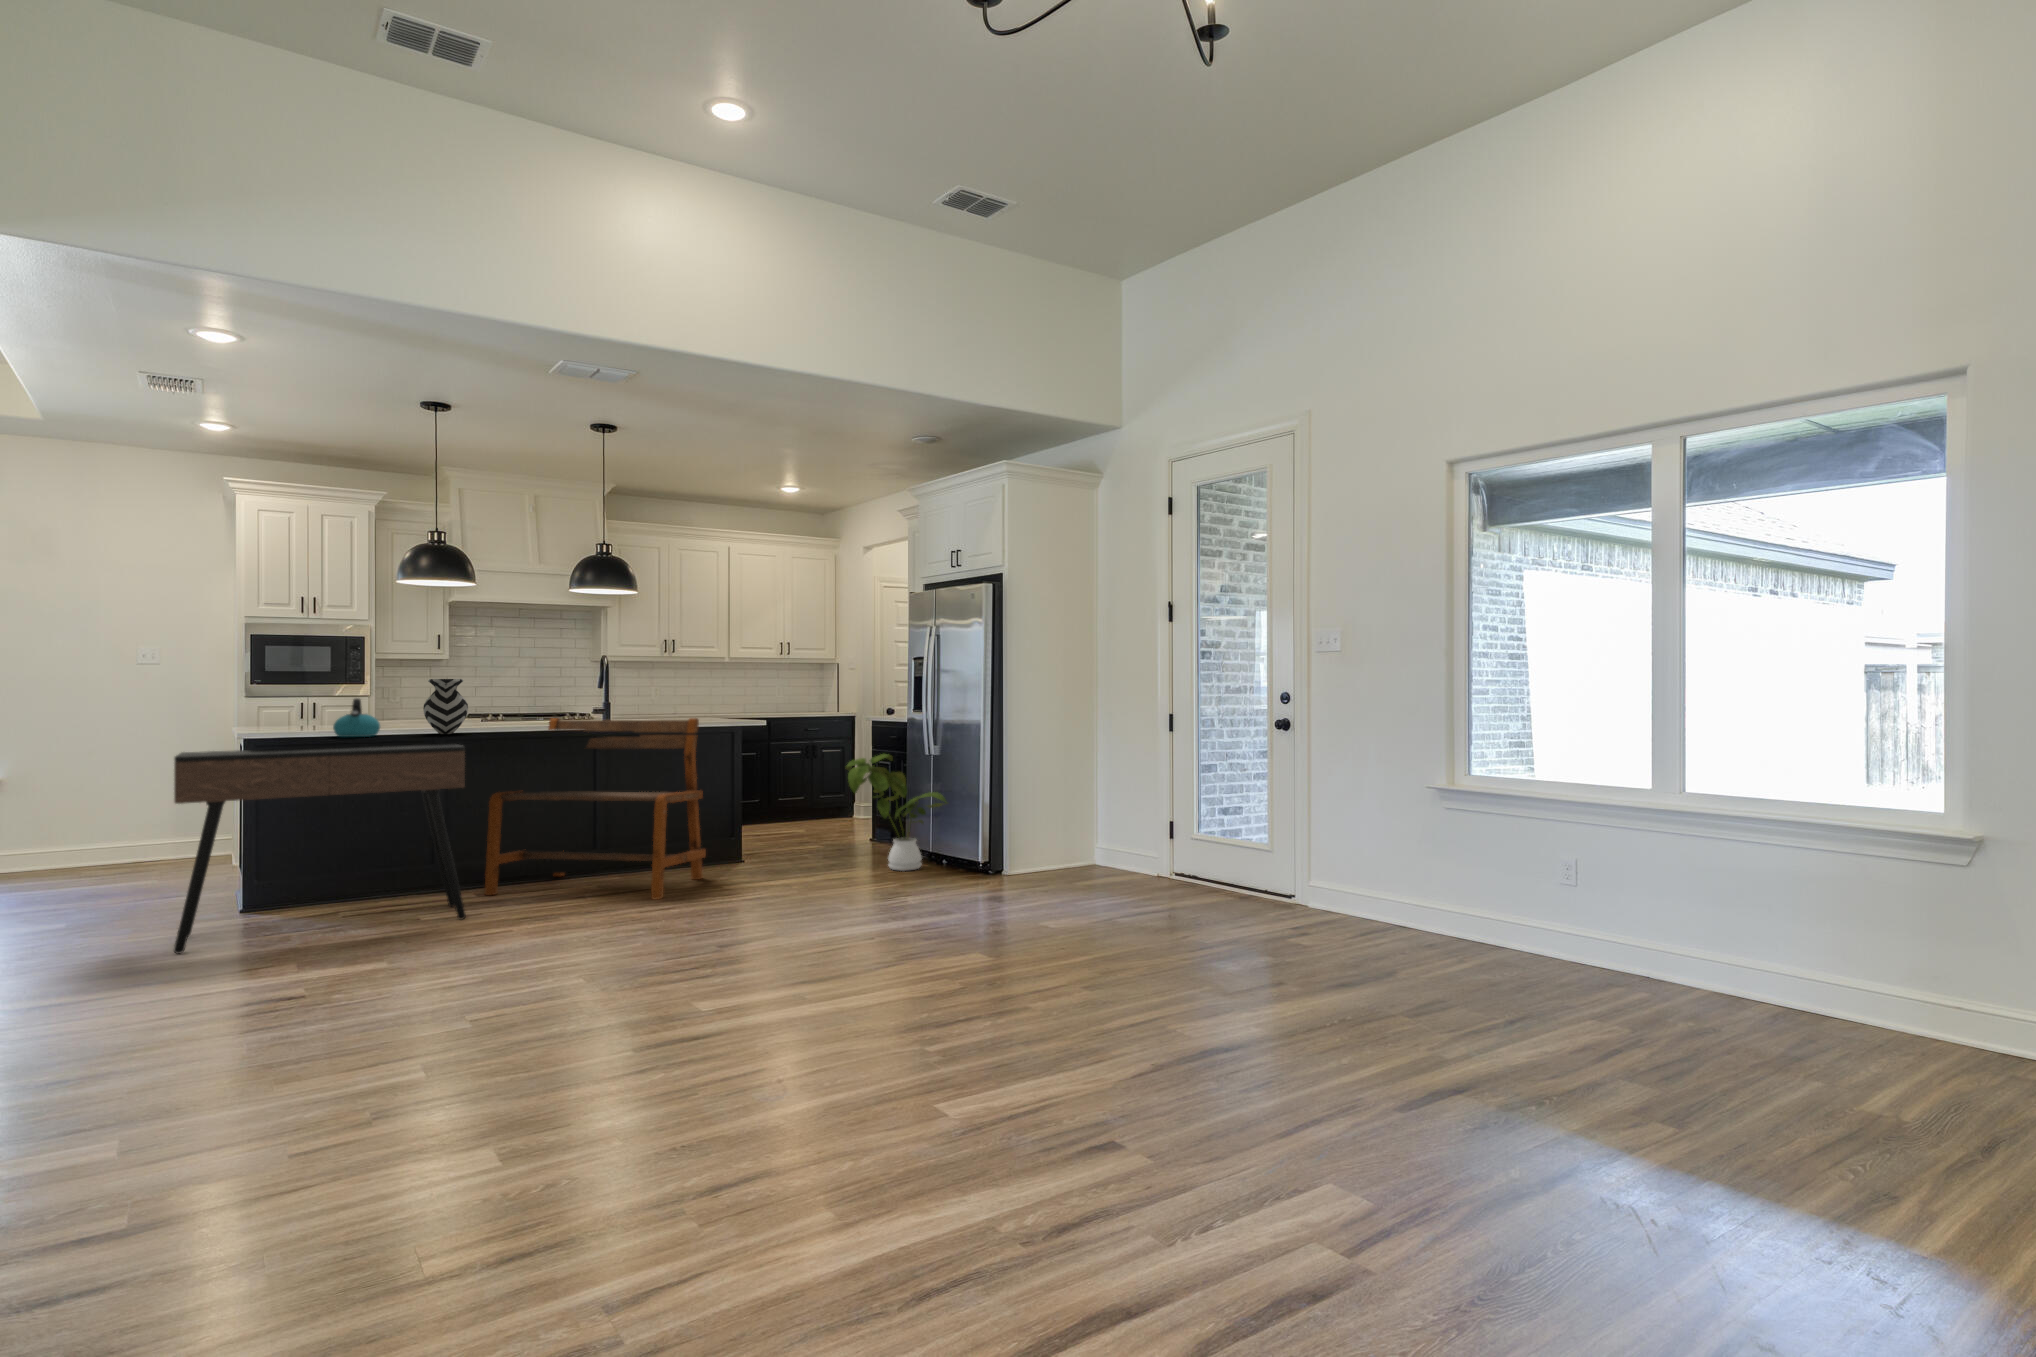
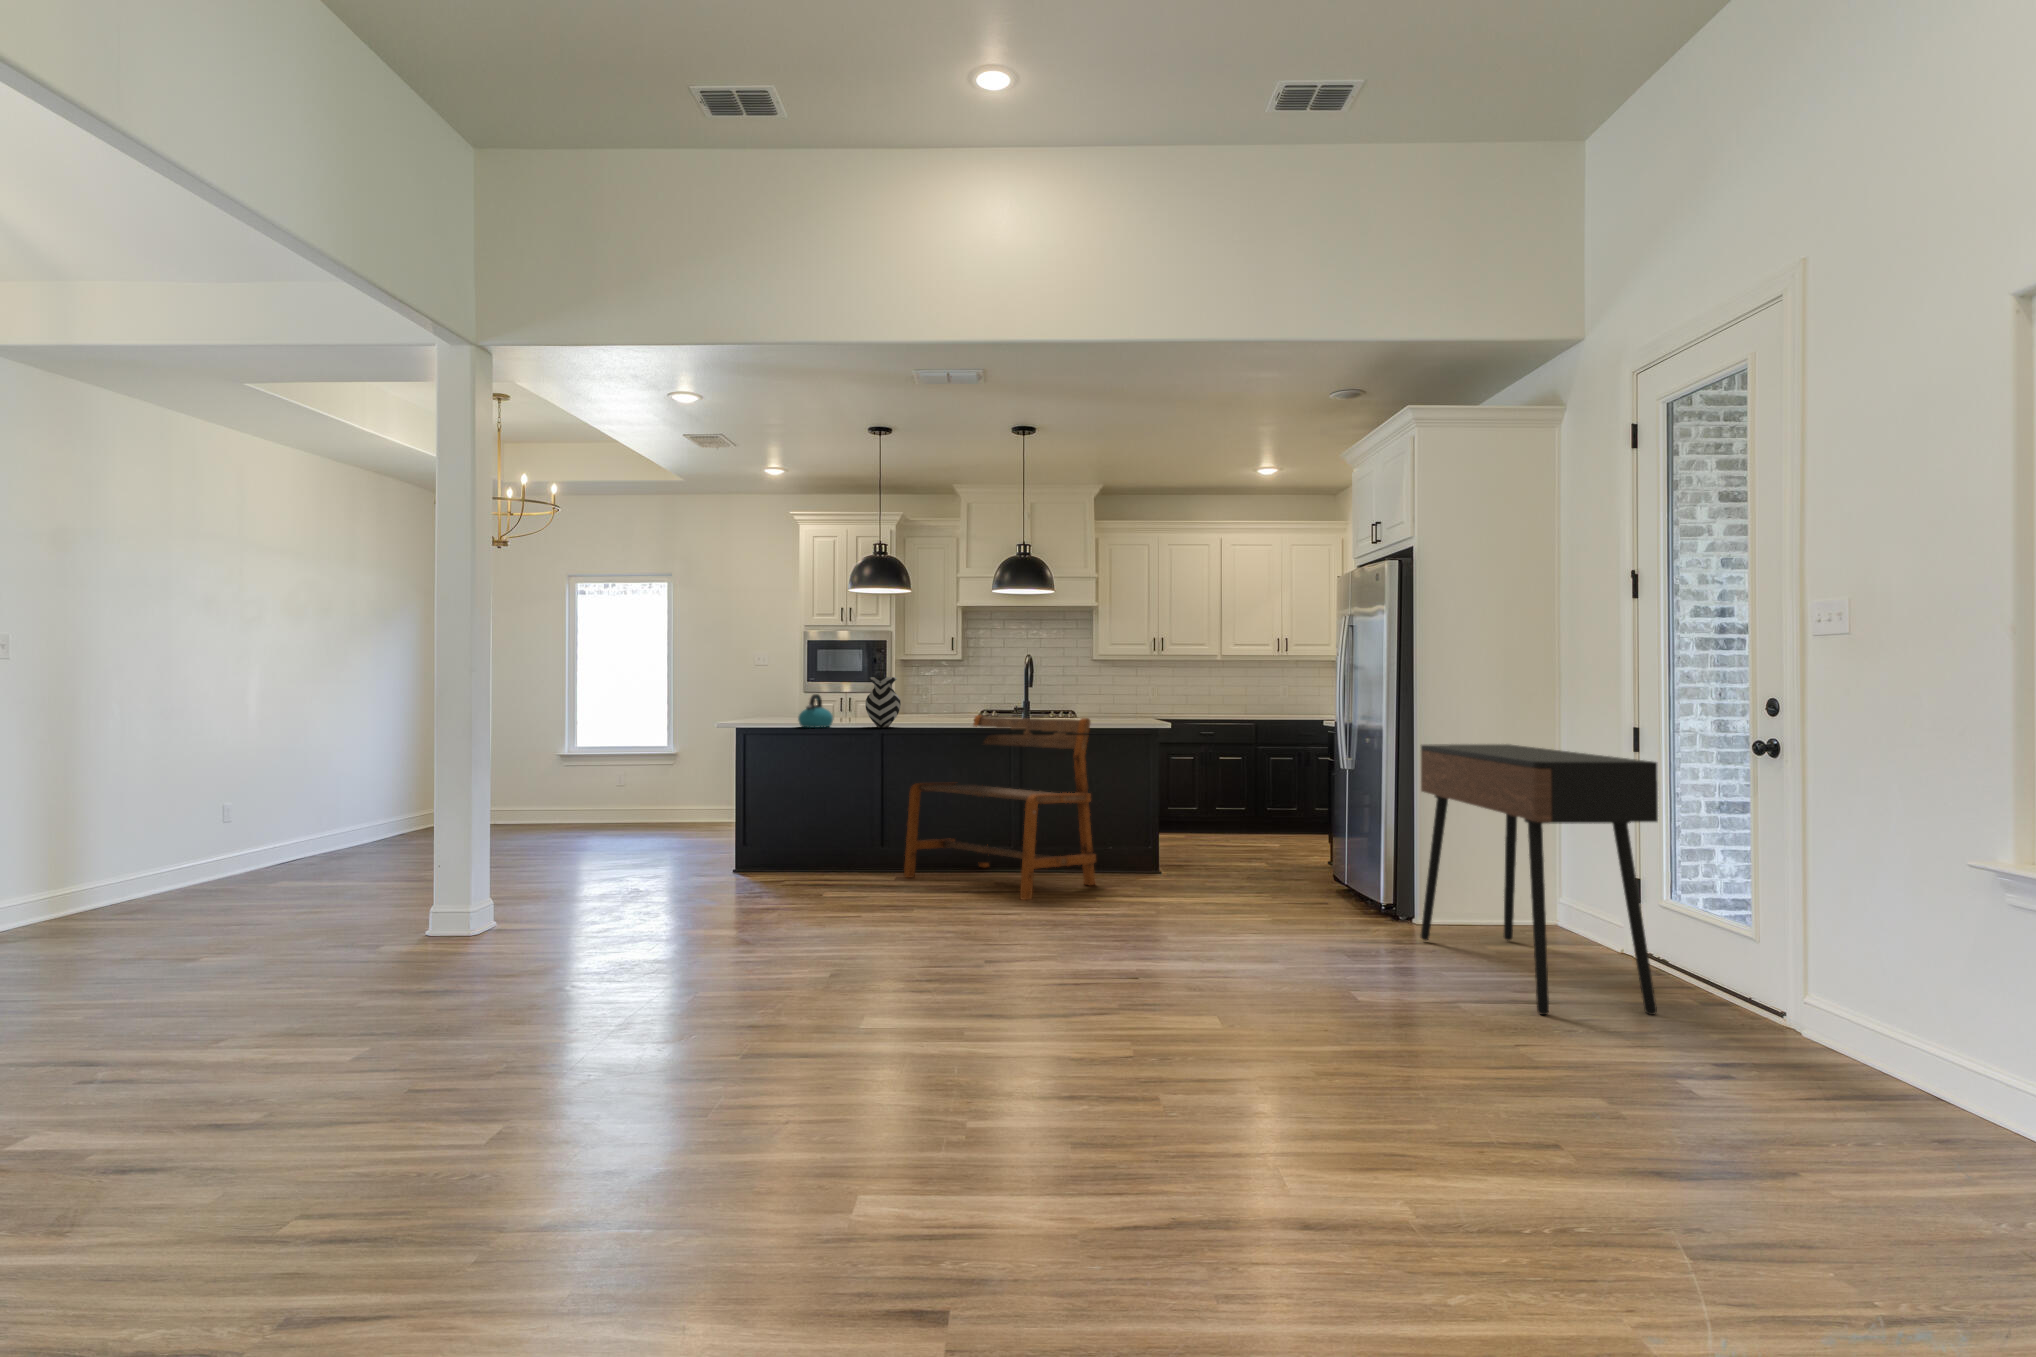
console table: present [174,743,466,954] -> present [1421,744,1658,1015]
house plant: present [846,754,947,871] -> none [1231,764,1355,903]

